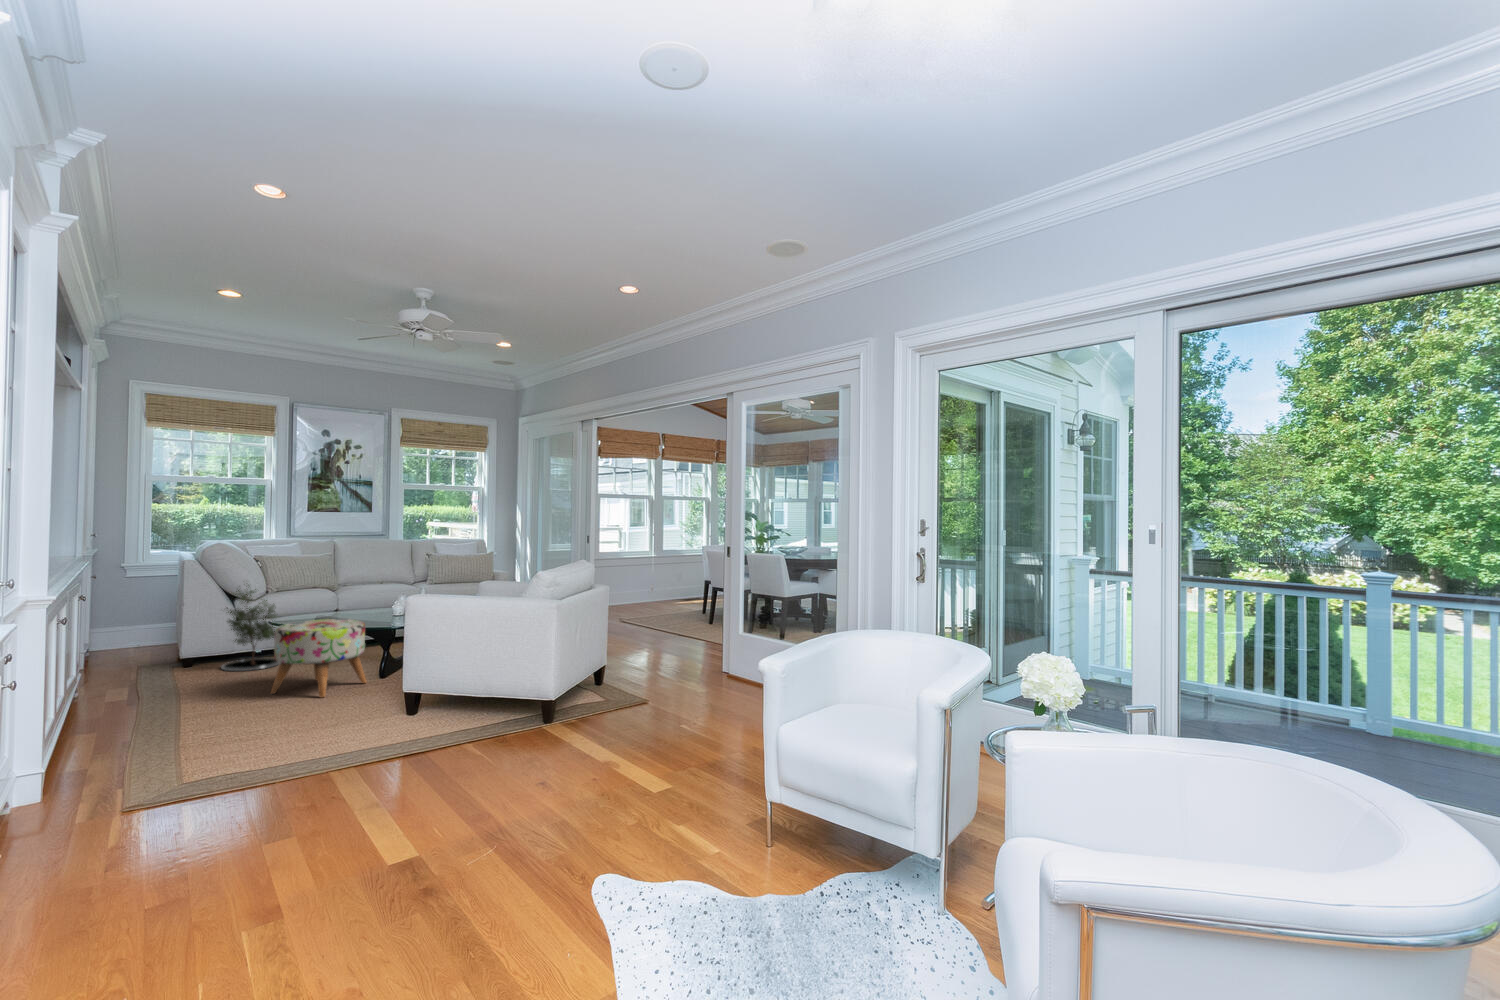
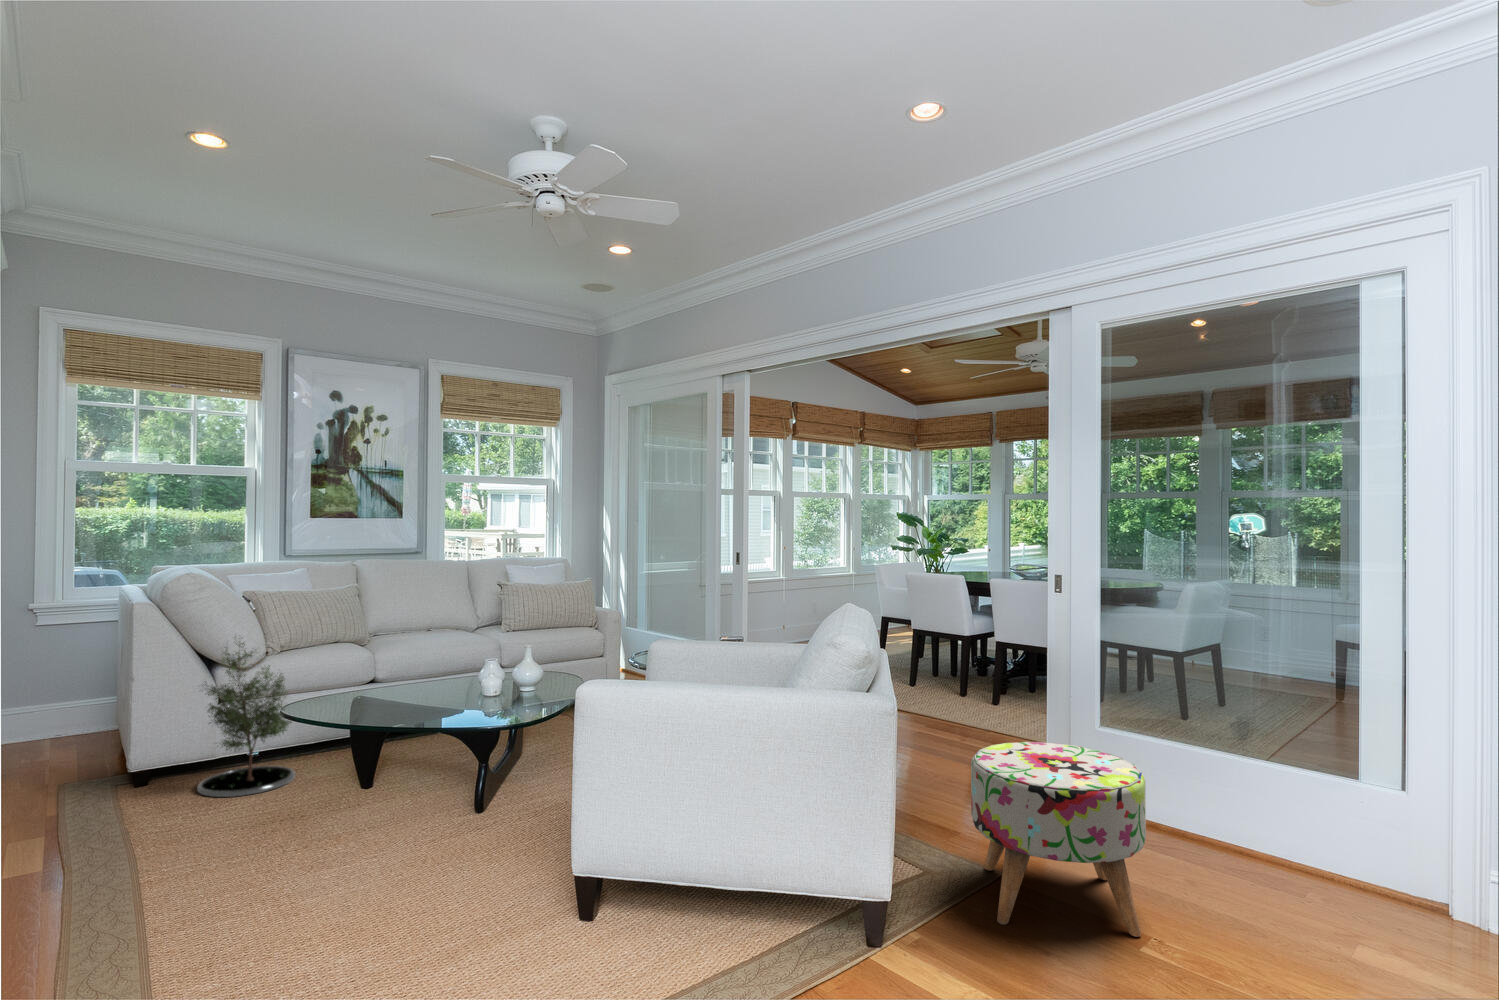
ottoman: present [270,619,366,698] -> present [971,742,1146,937]

